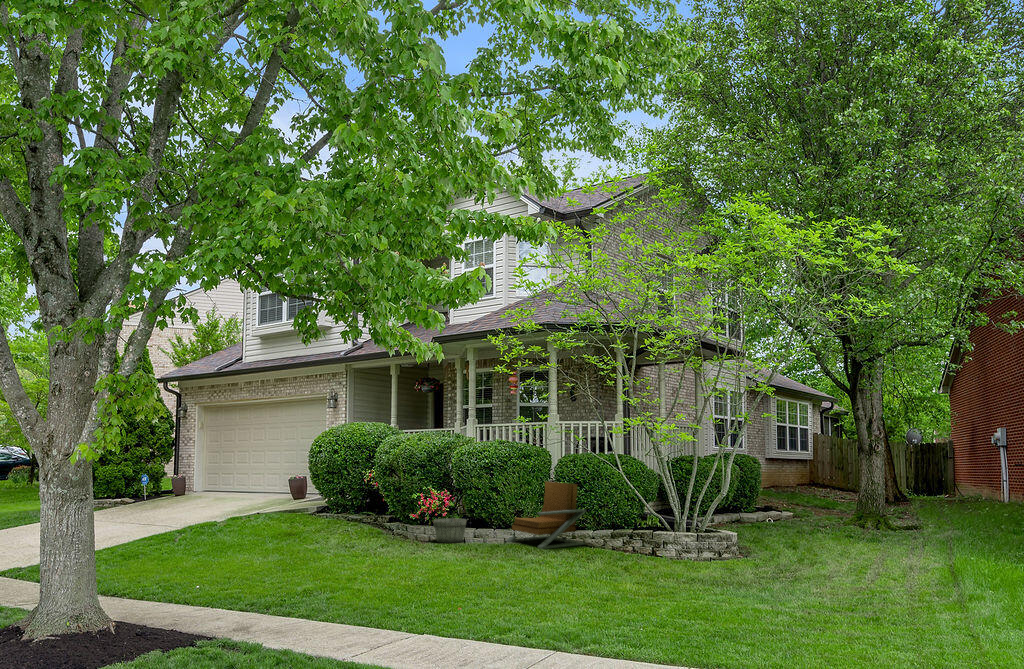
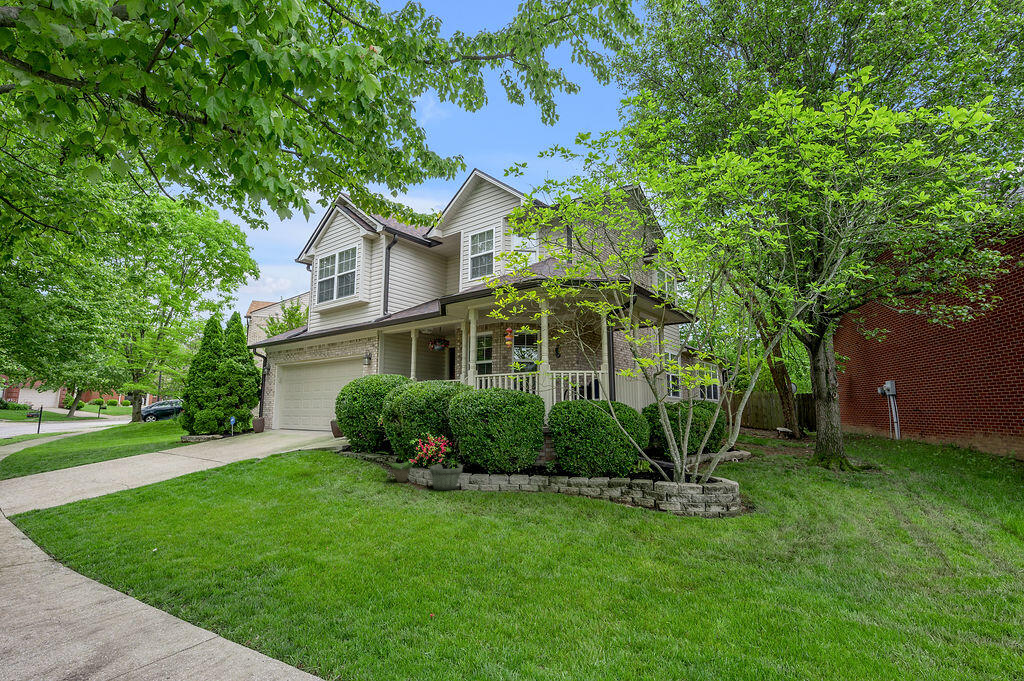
lounge chair: present [507,481,586,549] -> none [502,428,582,501]
decorative plant: none [384,518,419,538] -> present [388,462,414,482]

